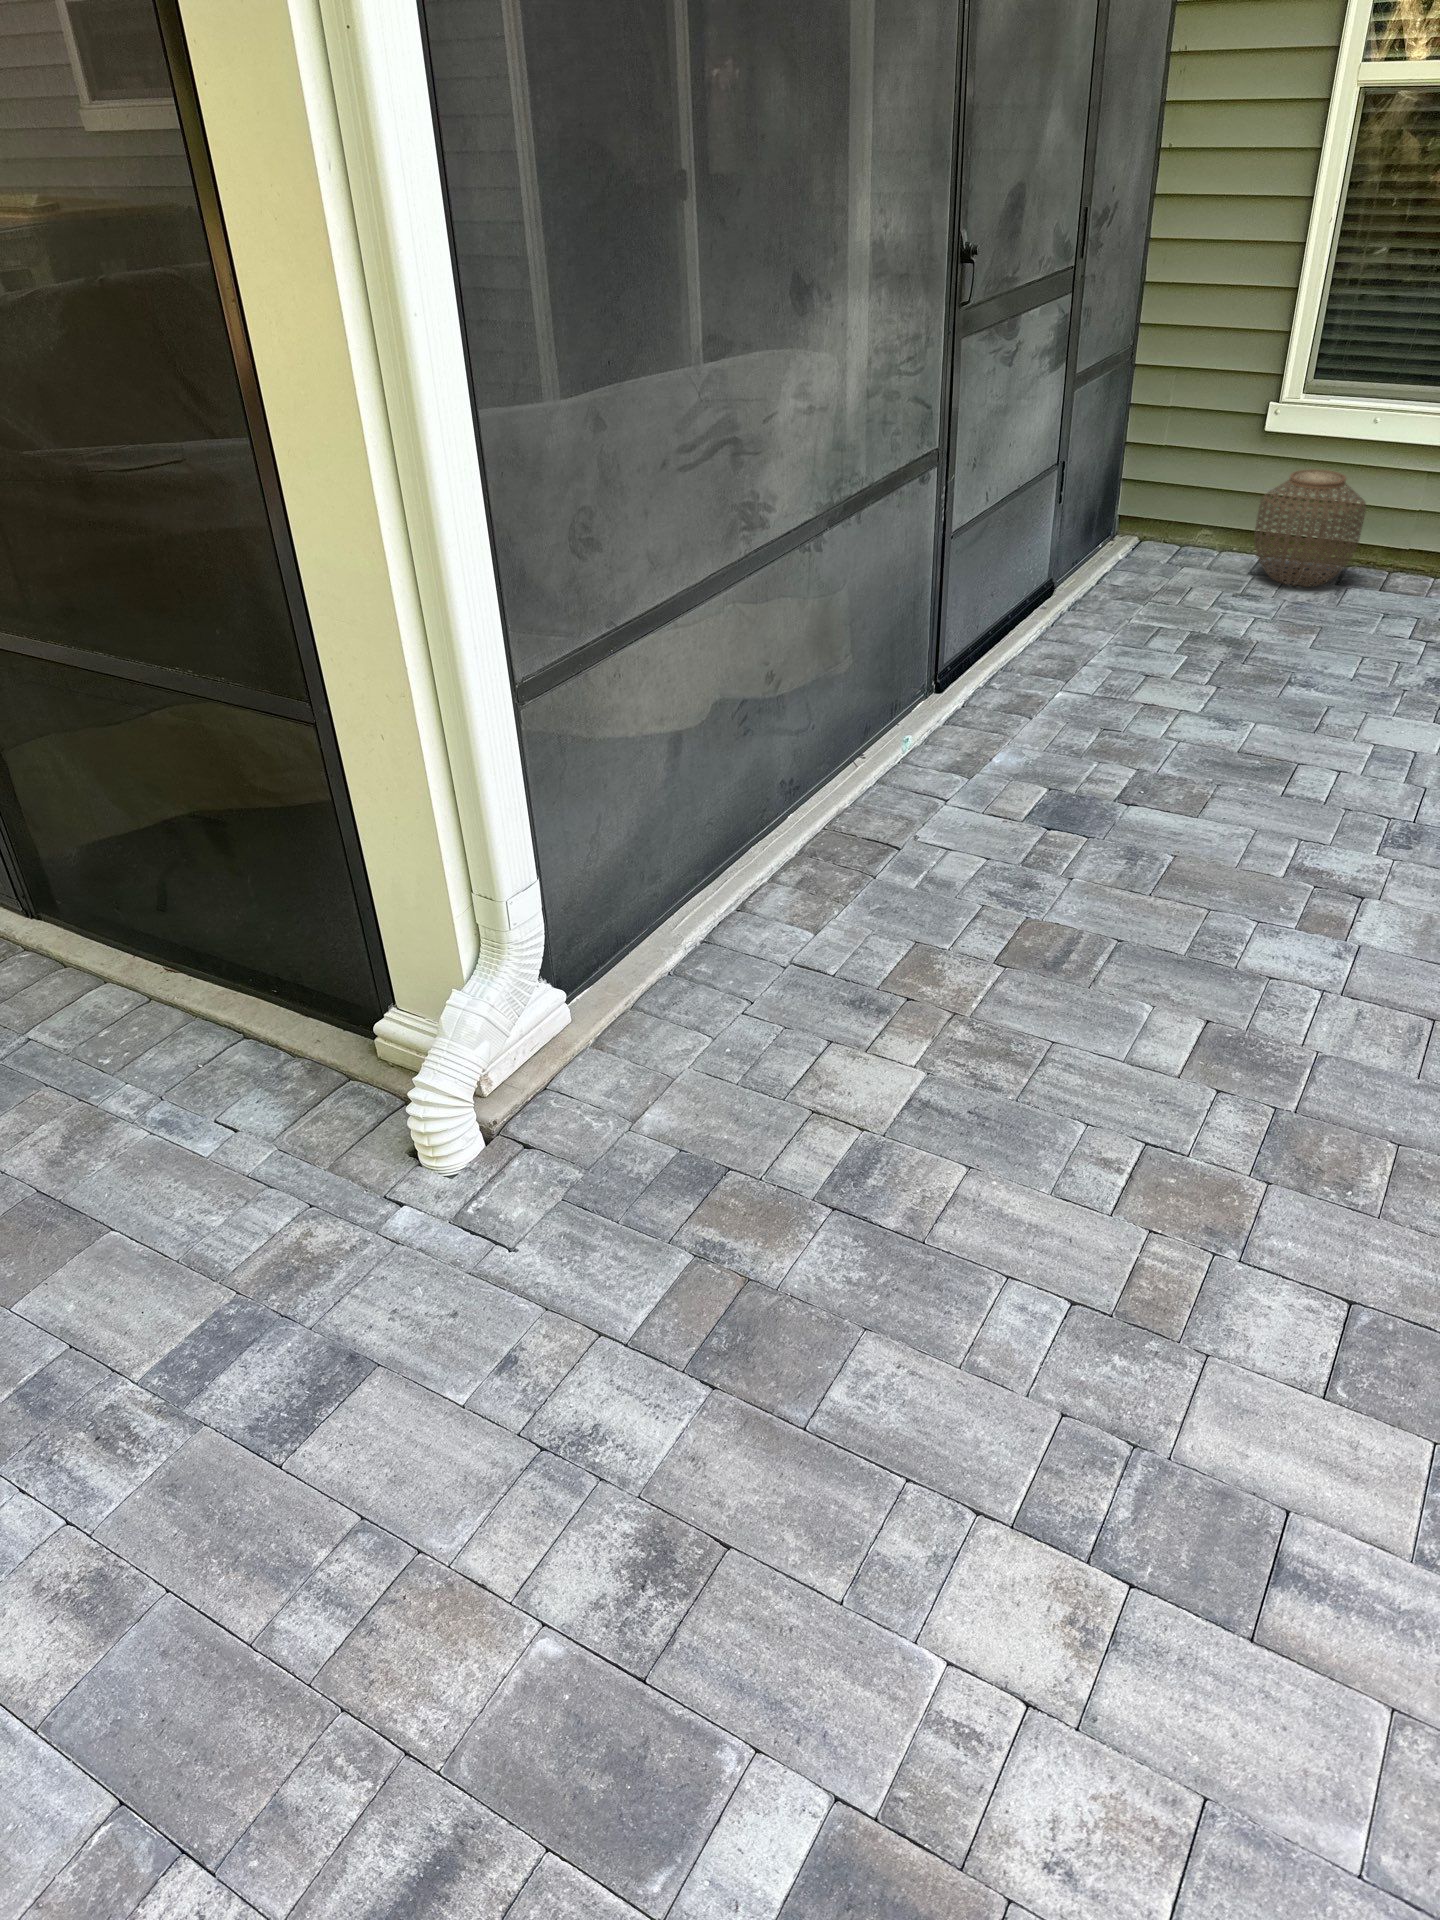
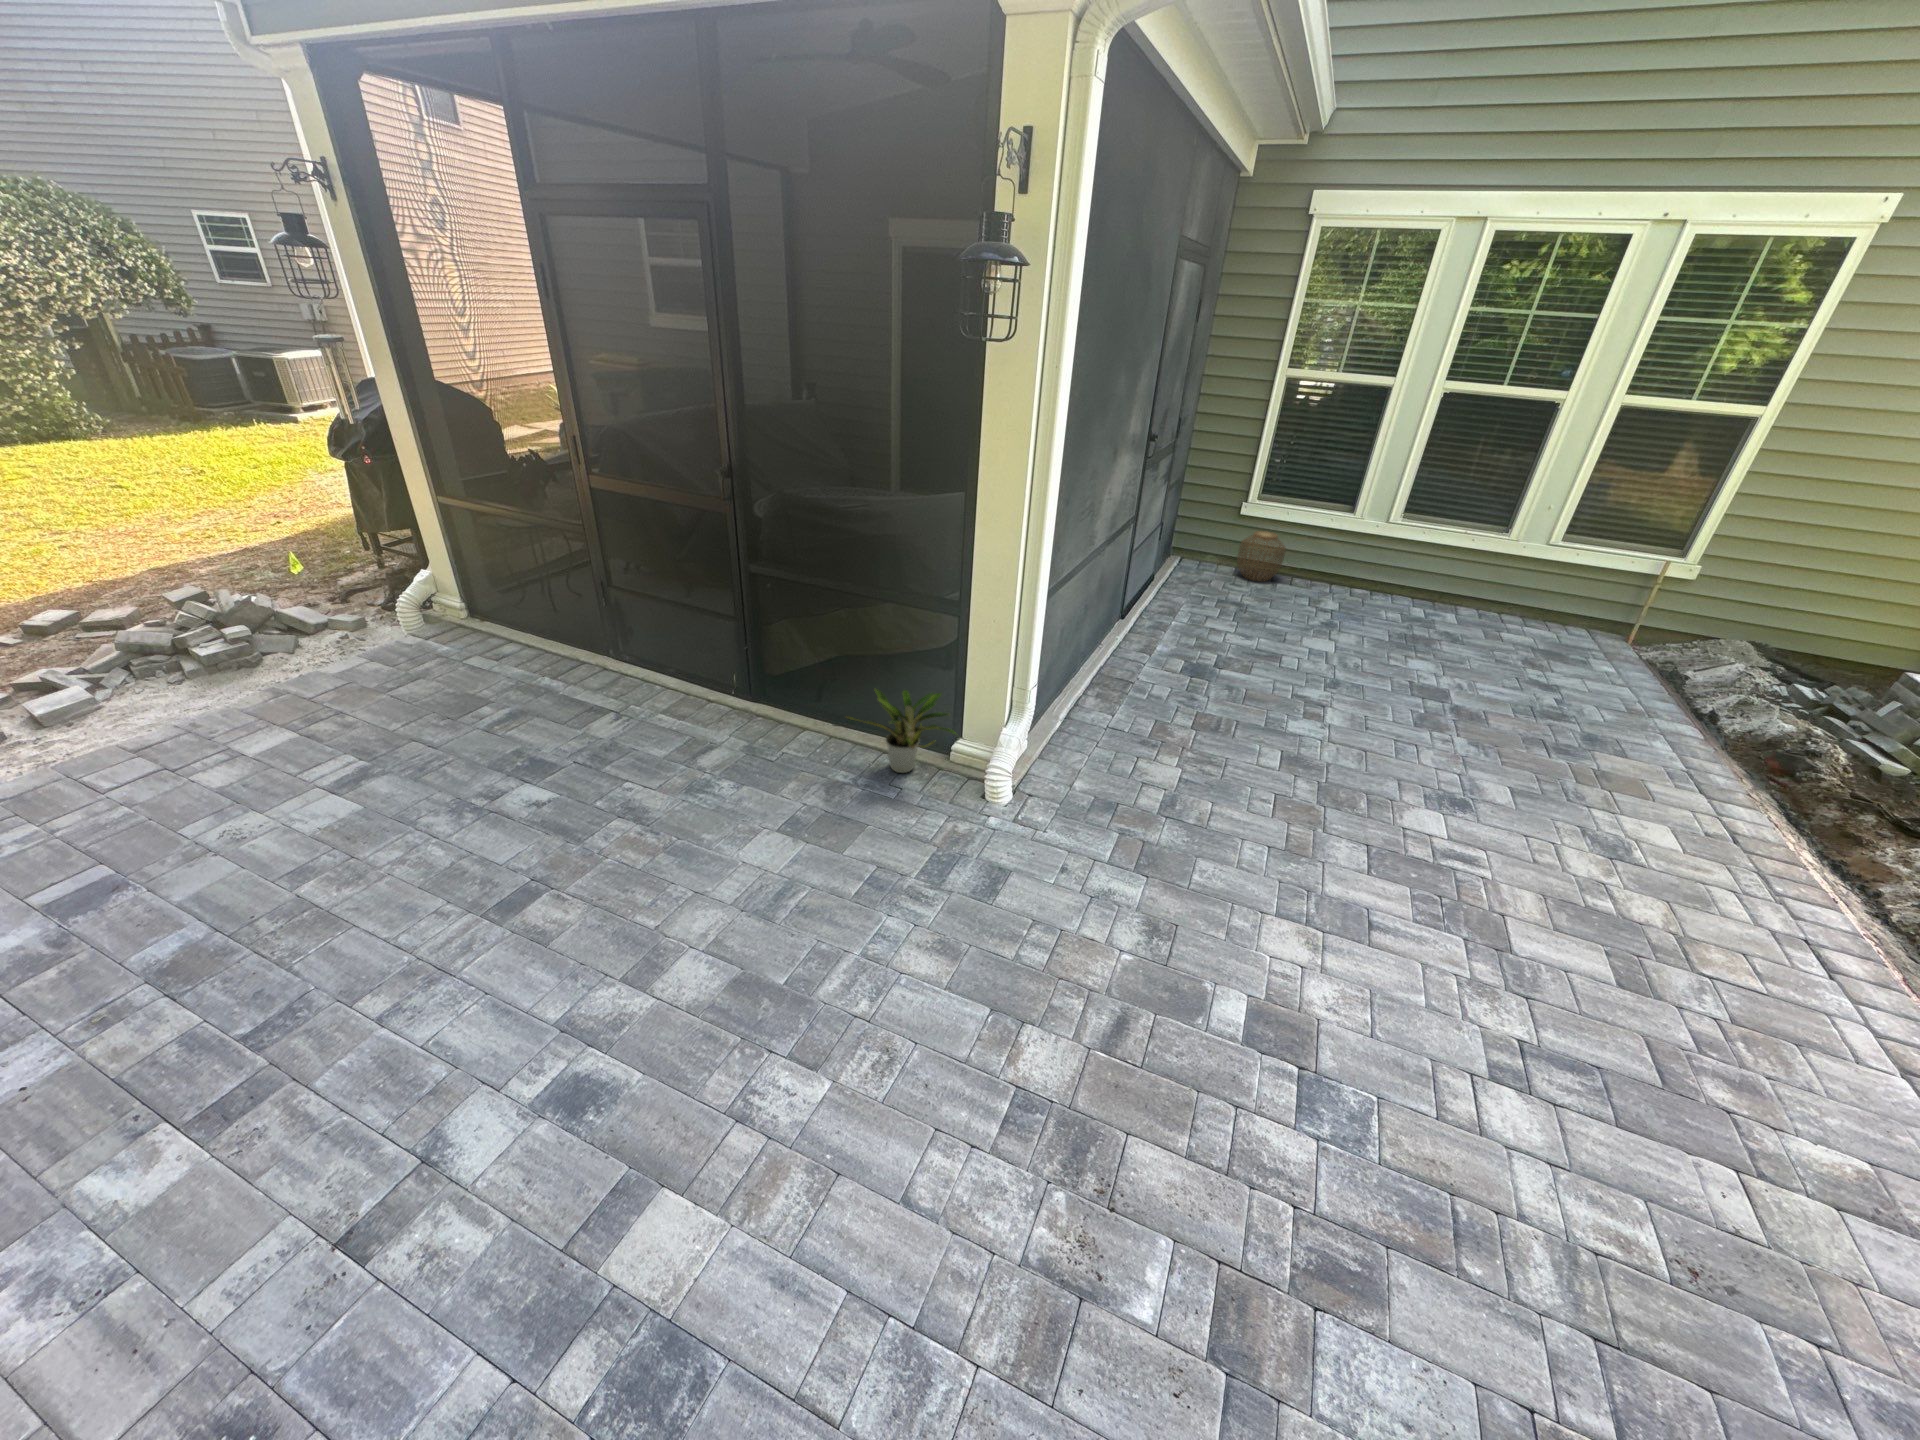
potted plant: none [92,892,336,1089] -> present [846,689,955,773]

